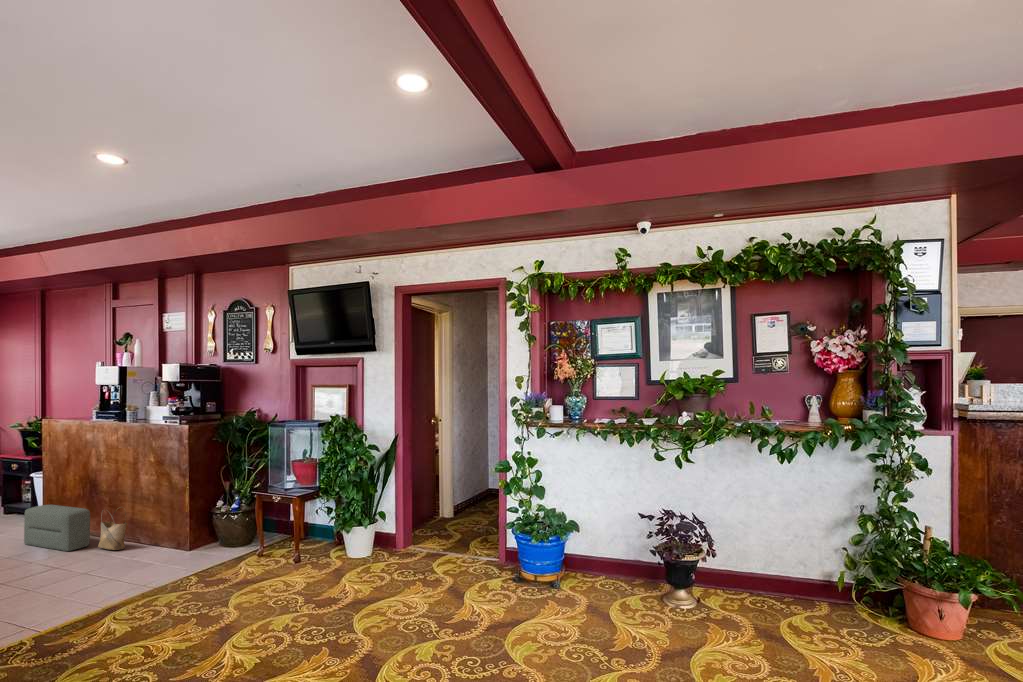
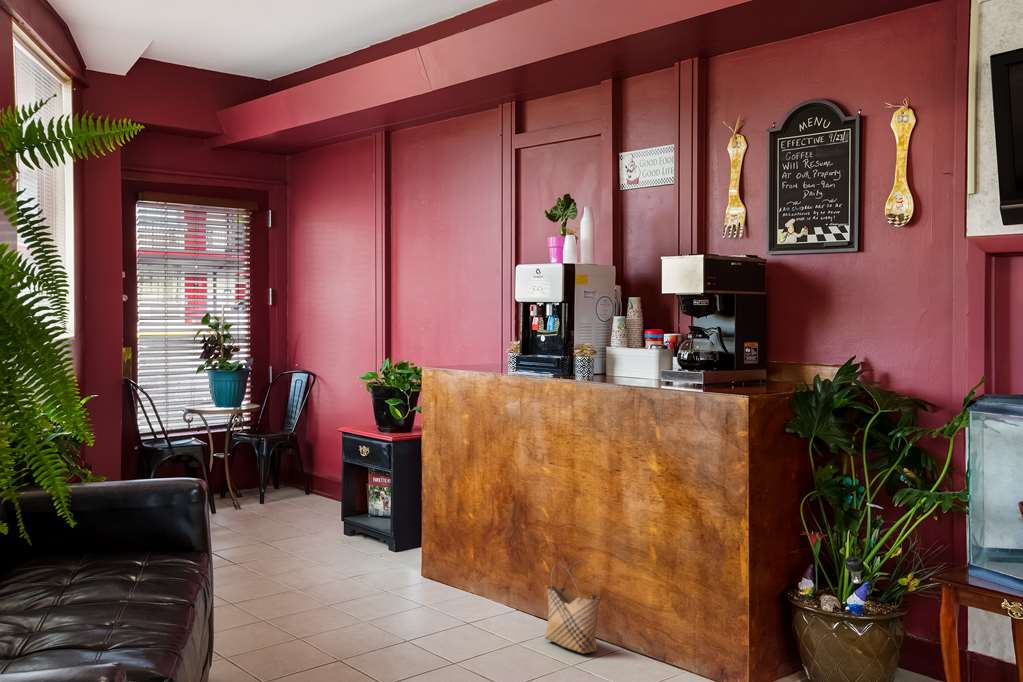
pouf: present [24,505,90,551] -> none [407,530,524,637]

